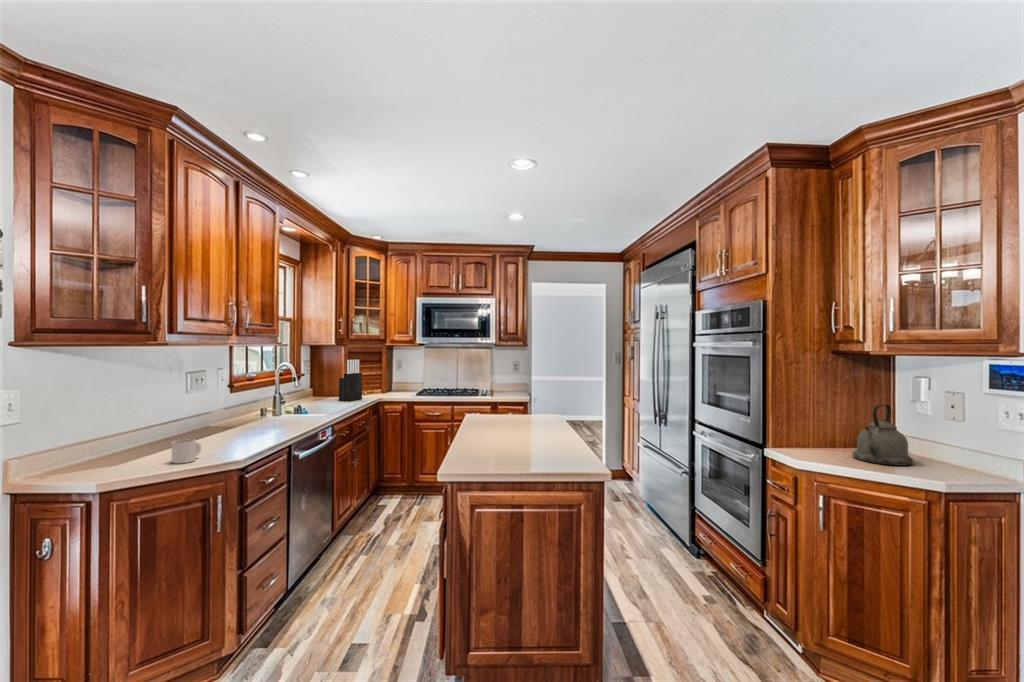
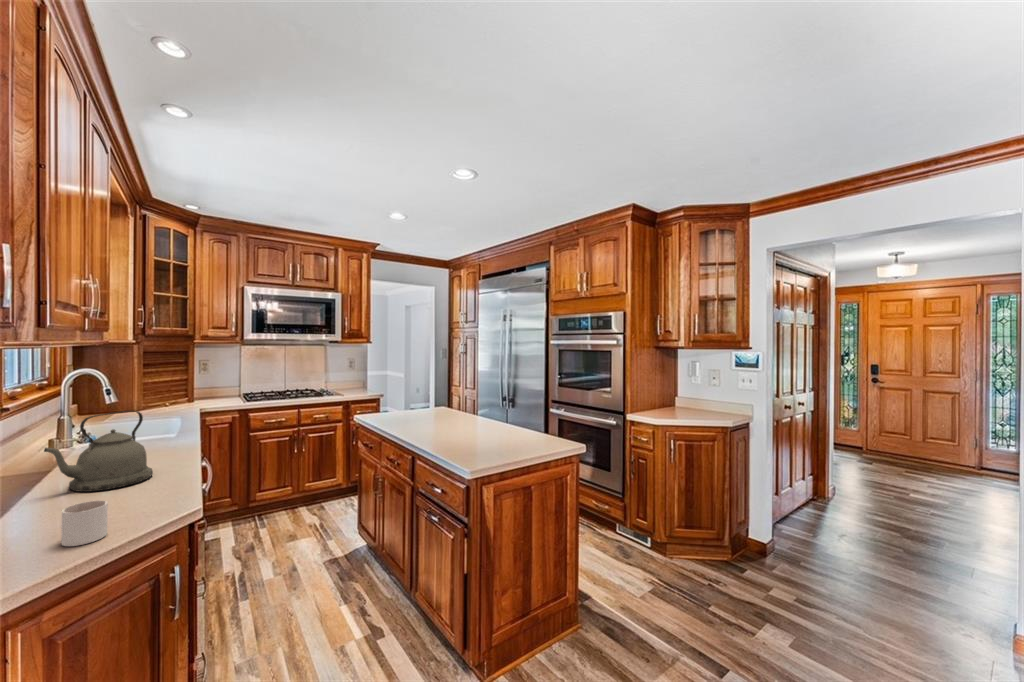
knife block: present [339,359,362,401] -> none [147,360,179,414]
kettle: present [852,404,913,466] -> present [44,411,153,492]

